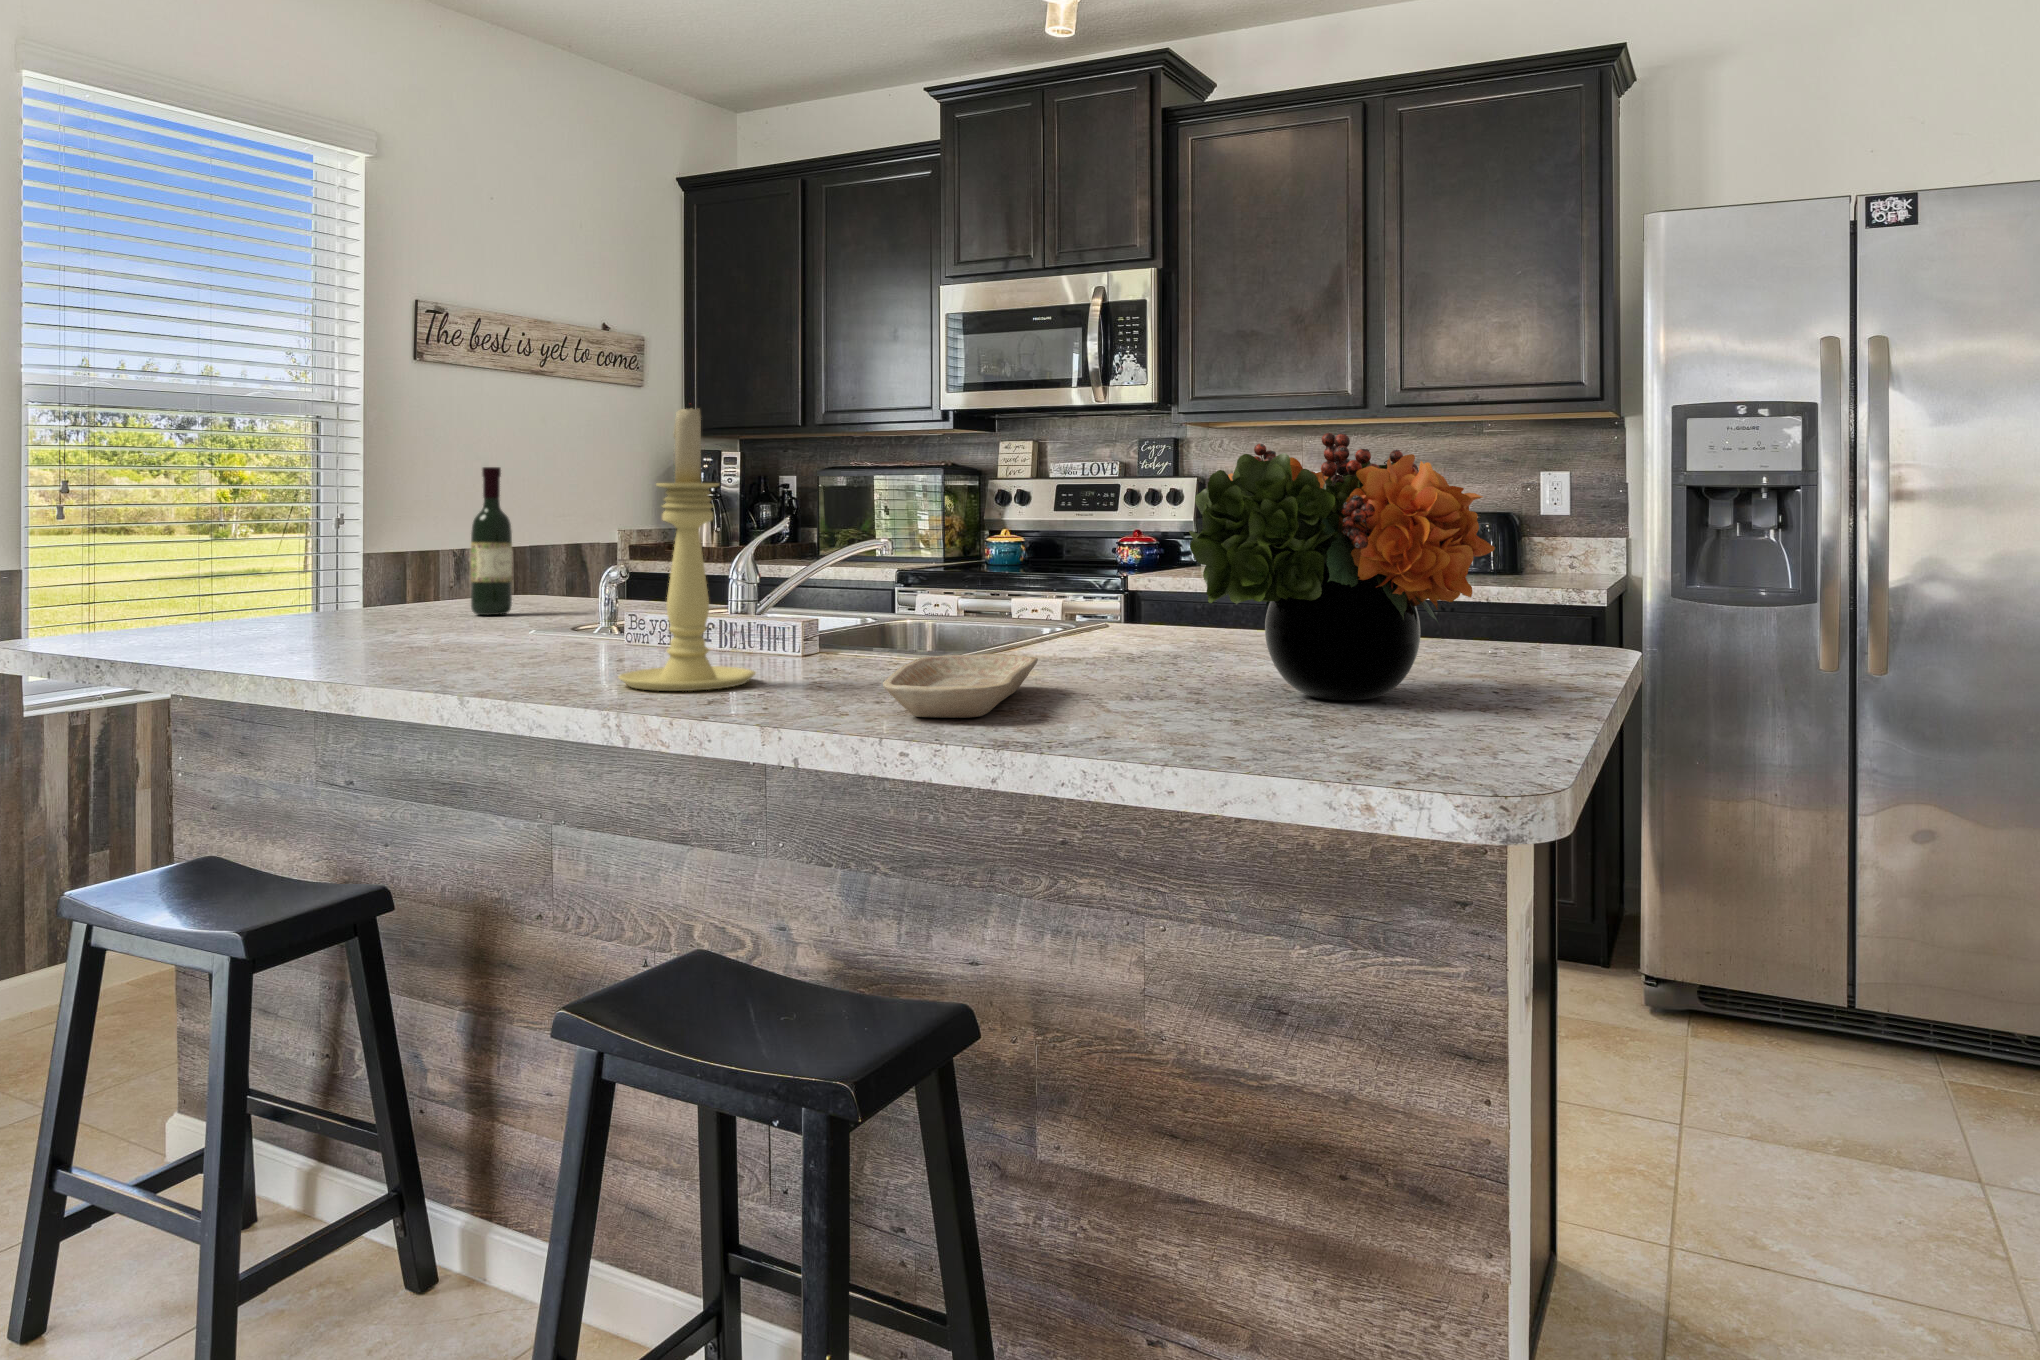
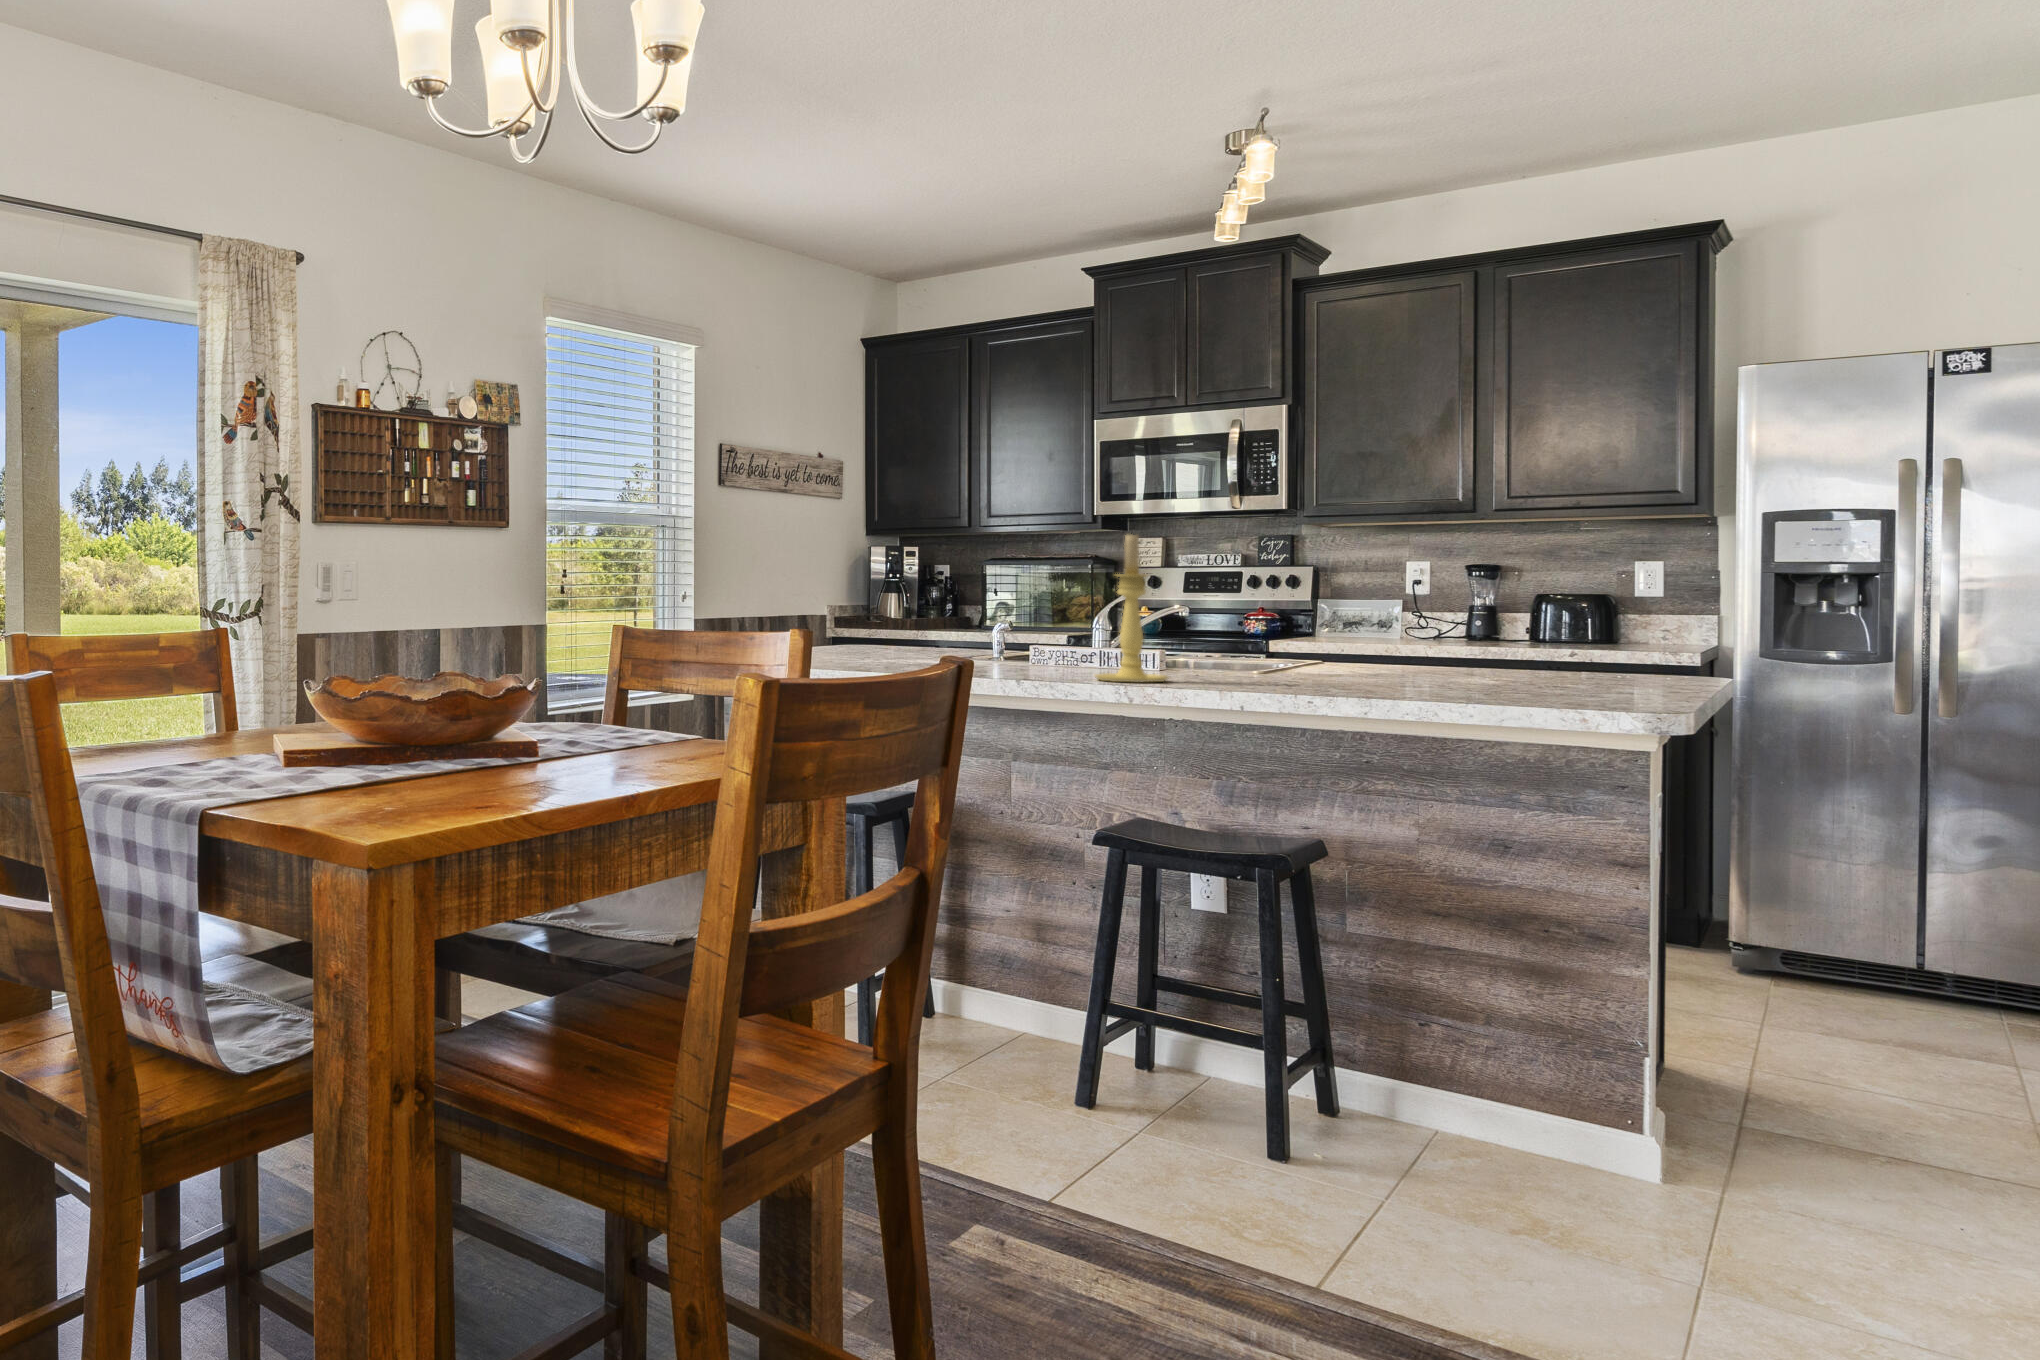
flower arrangement: present [1189,433,1495,700] -> none [1440,546,1640,693]
wine bottle: present [471,467,512,615] -> none [859,563,884,656]
tray: present [883,654,1038,718] -> none [1272,667,1356,692]

